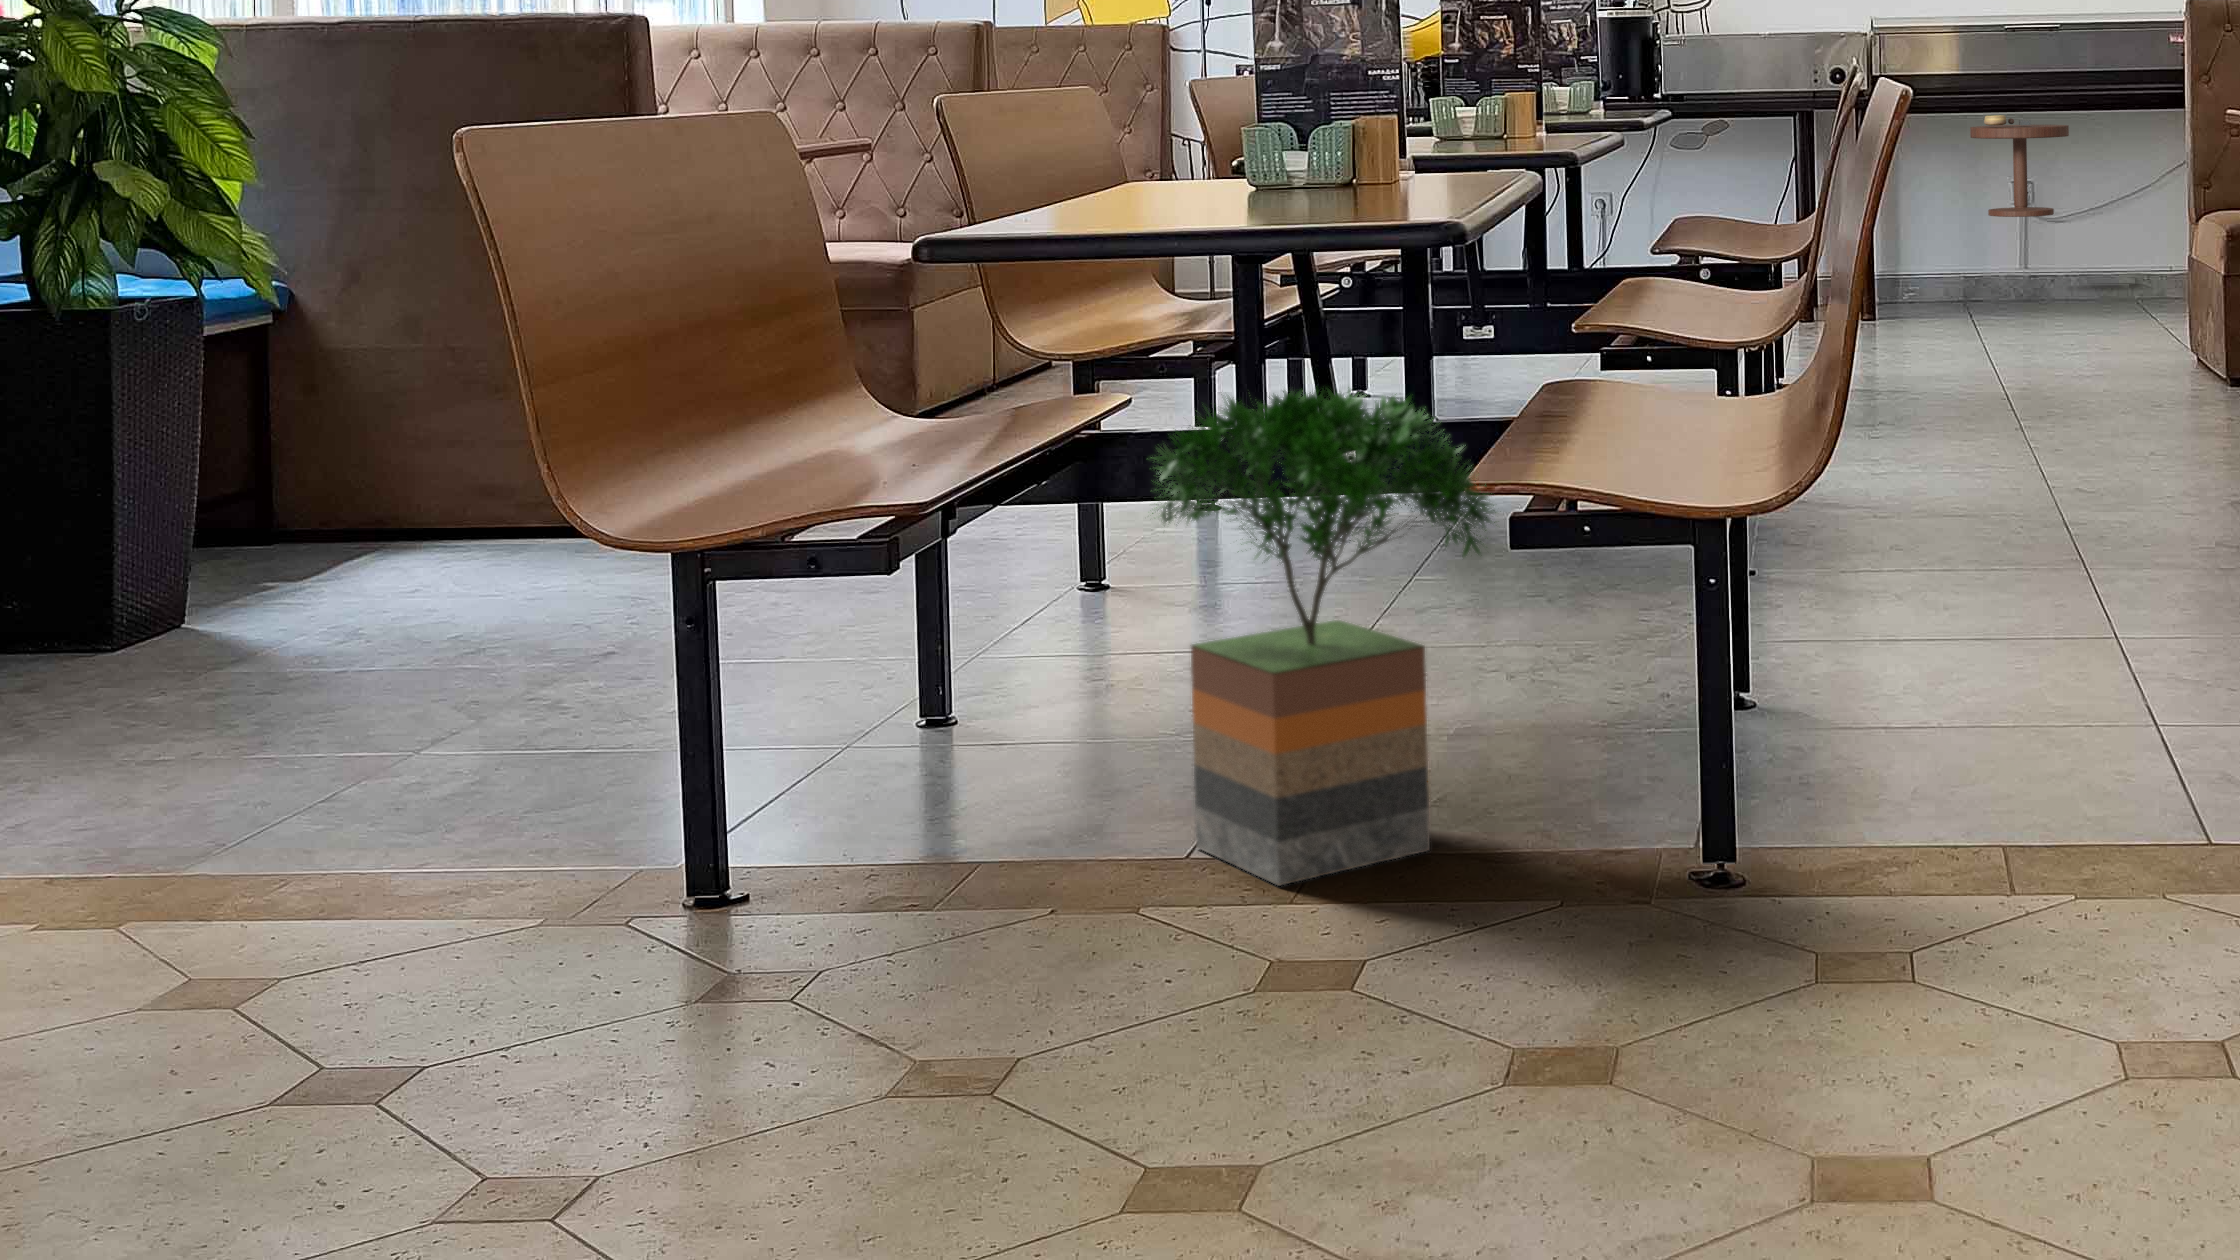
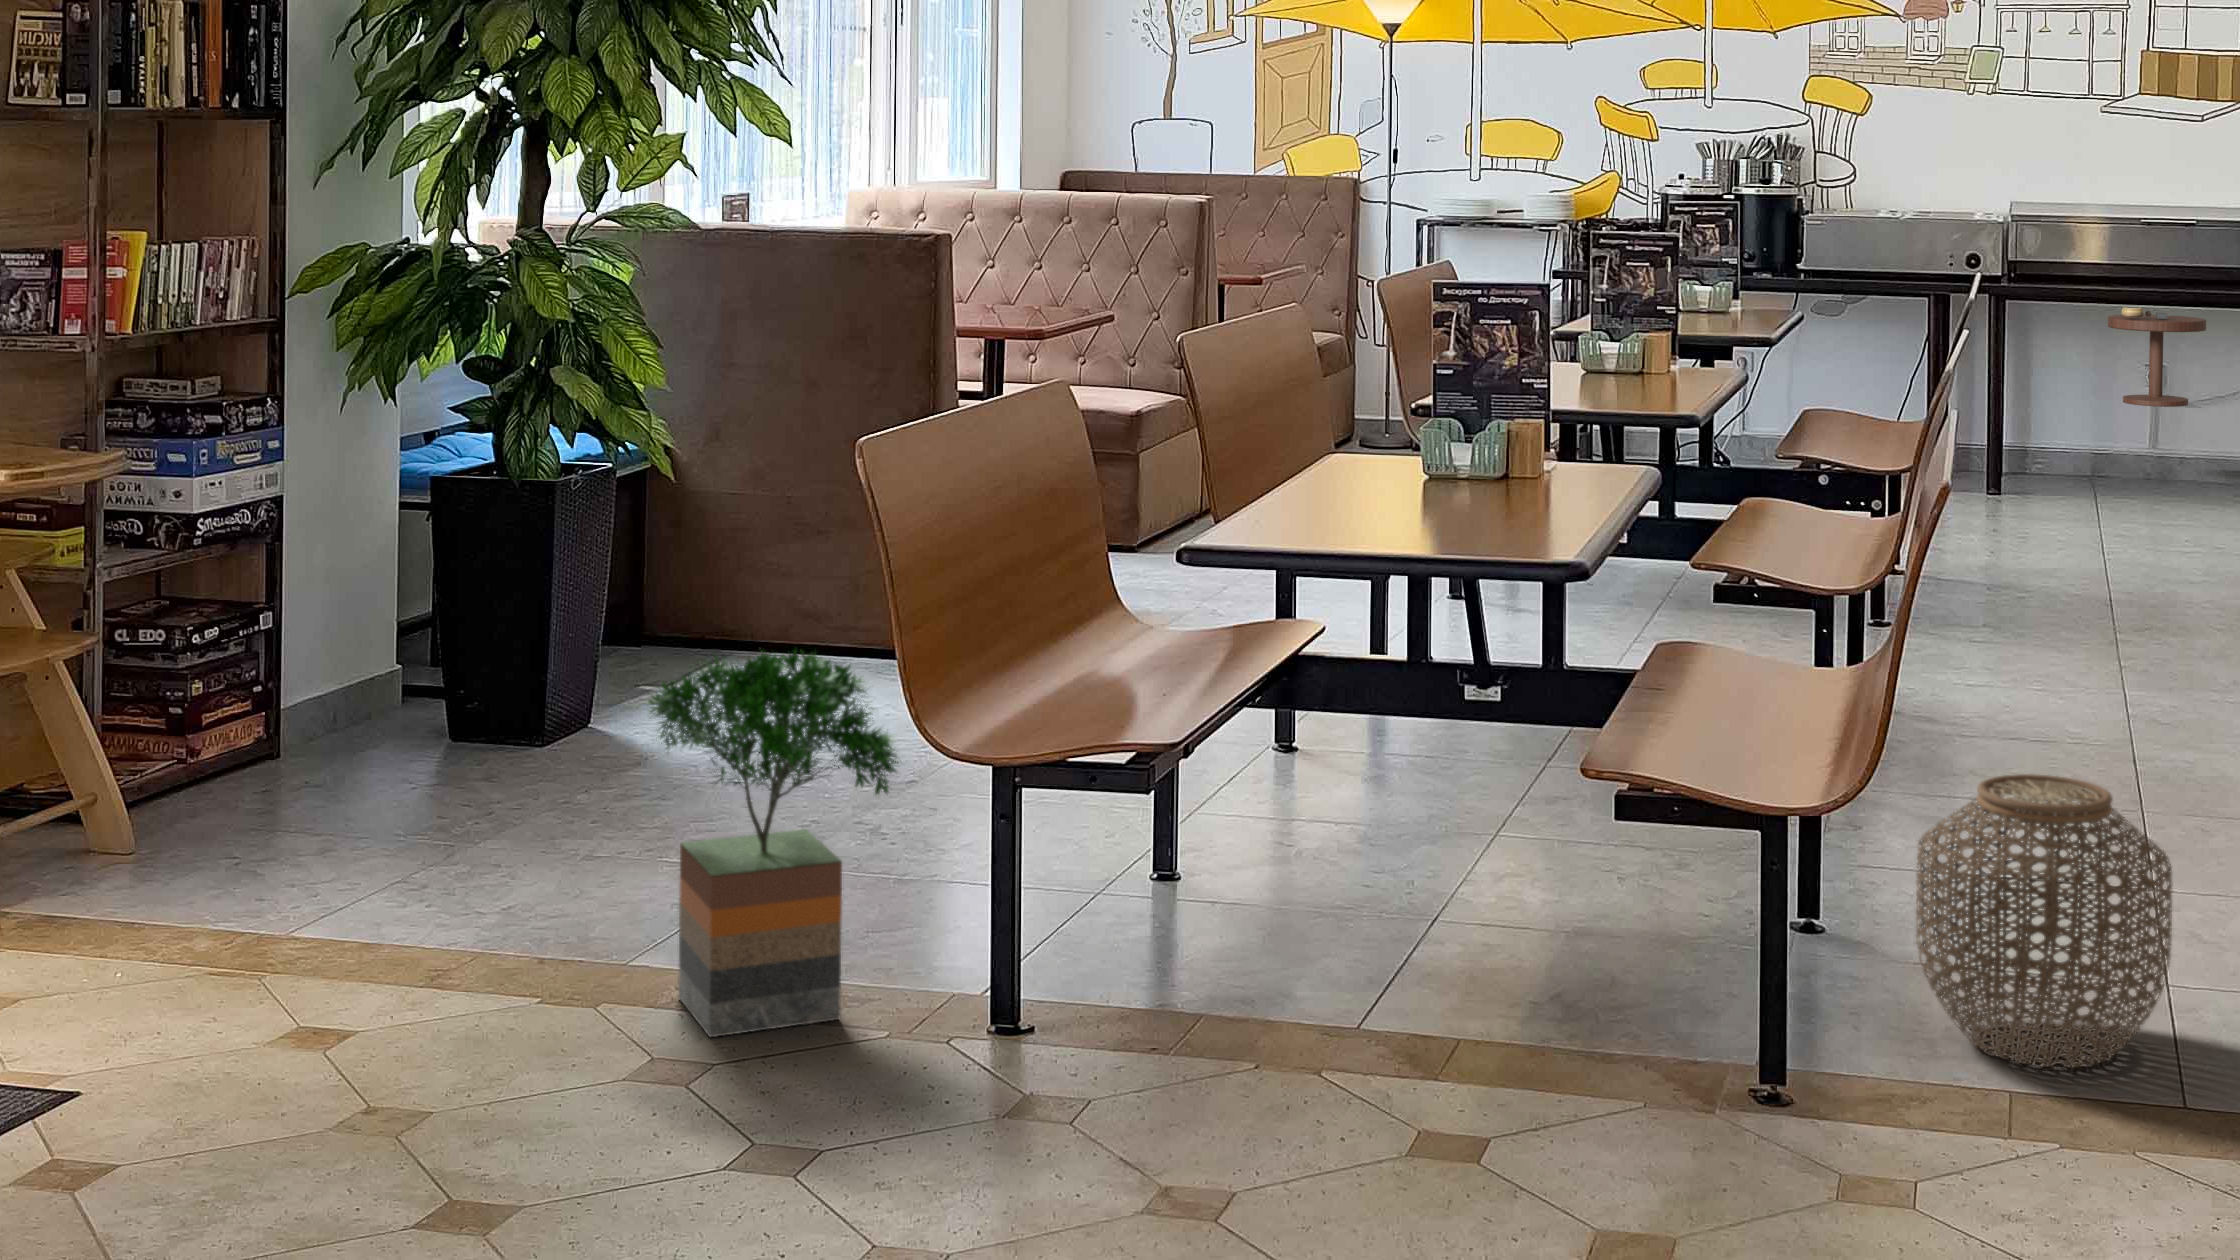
potted tree: present [1152,387,1496,885] -> present [647,649,899,1037]
woven basket: none [1880,476,2186,823] -> present [1916,774,2172,1068]

